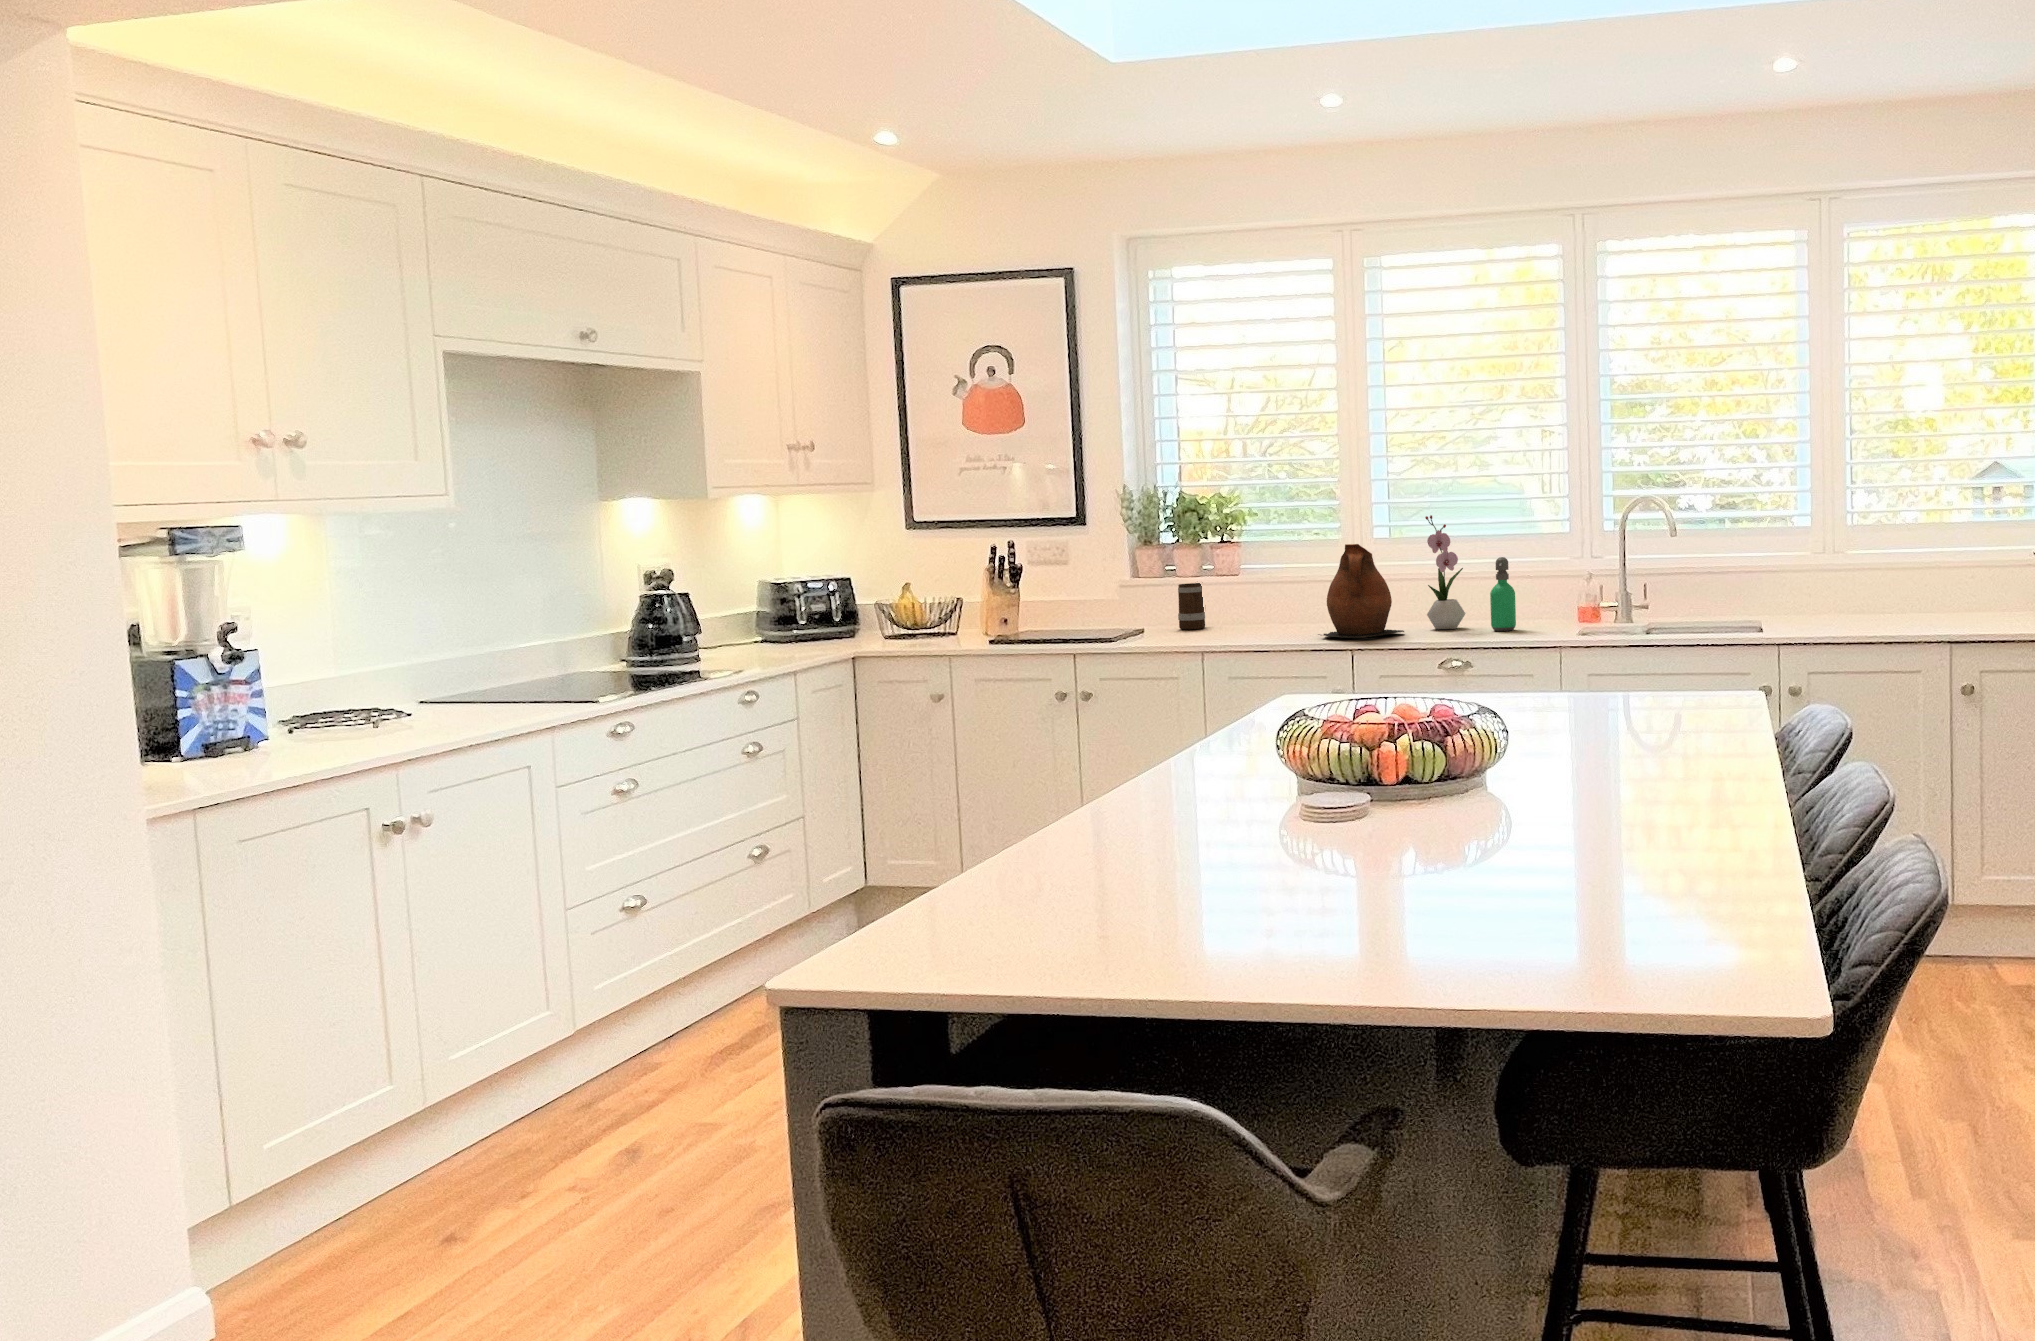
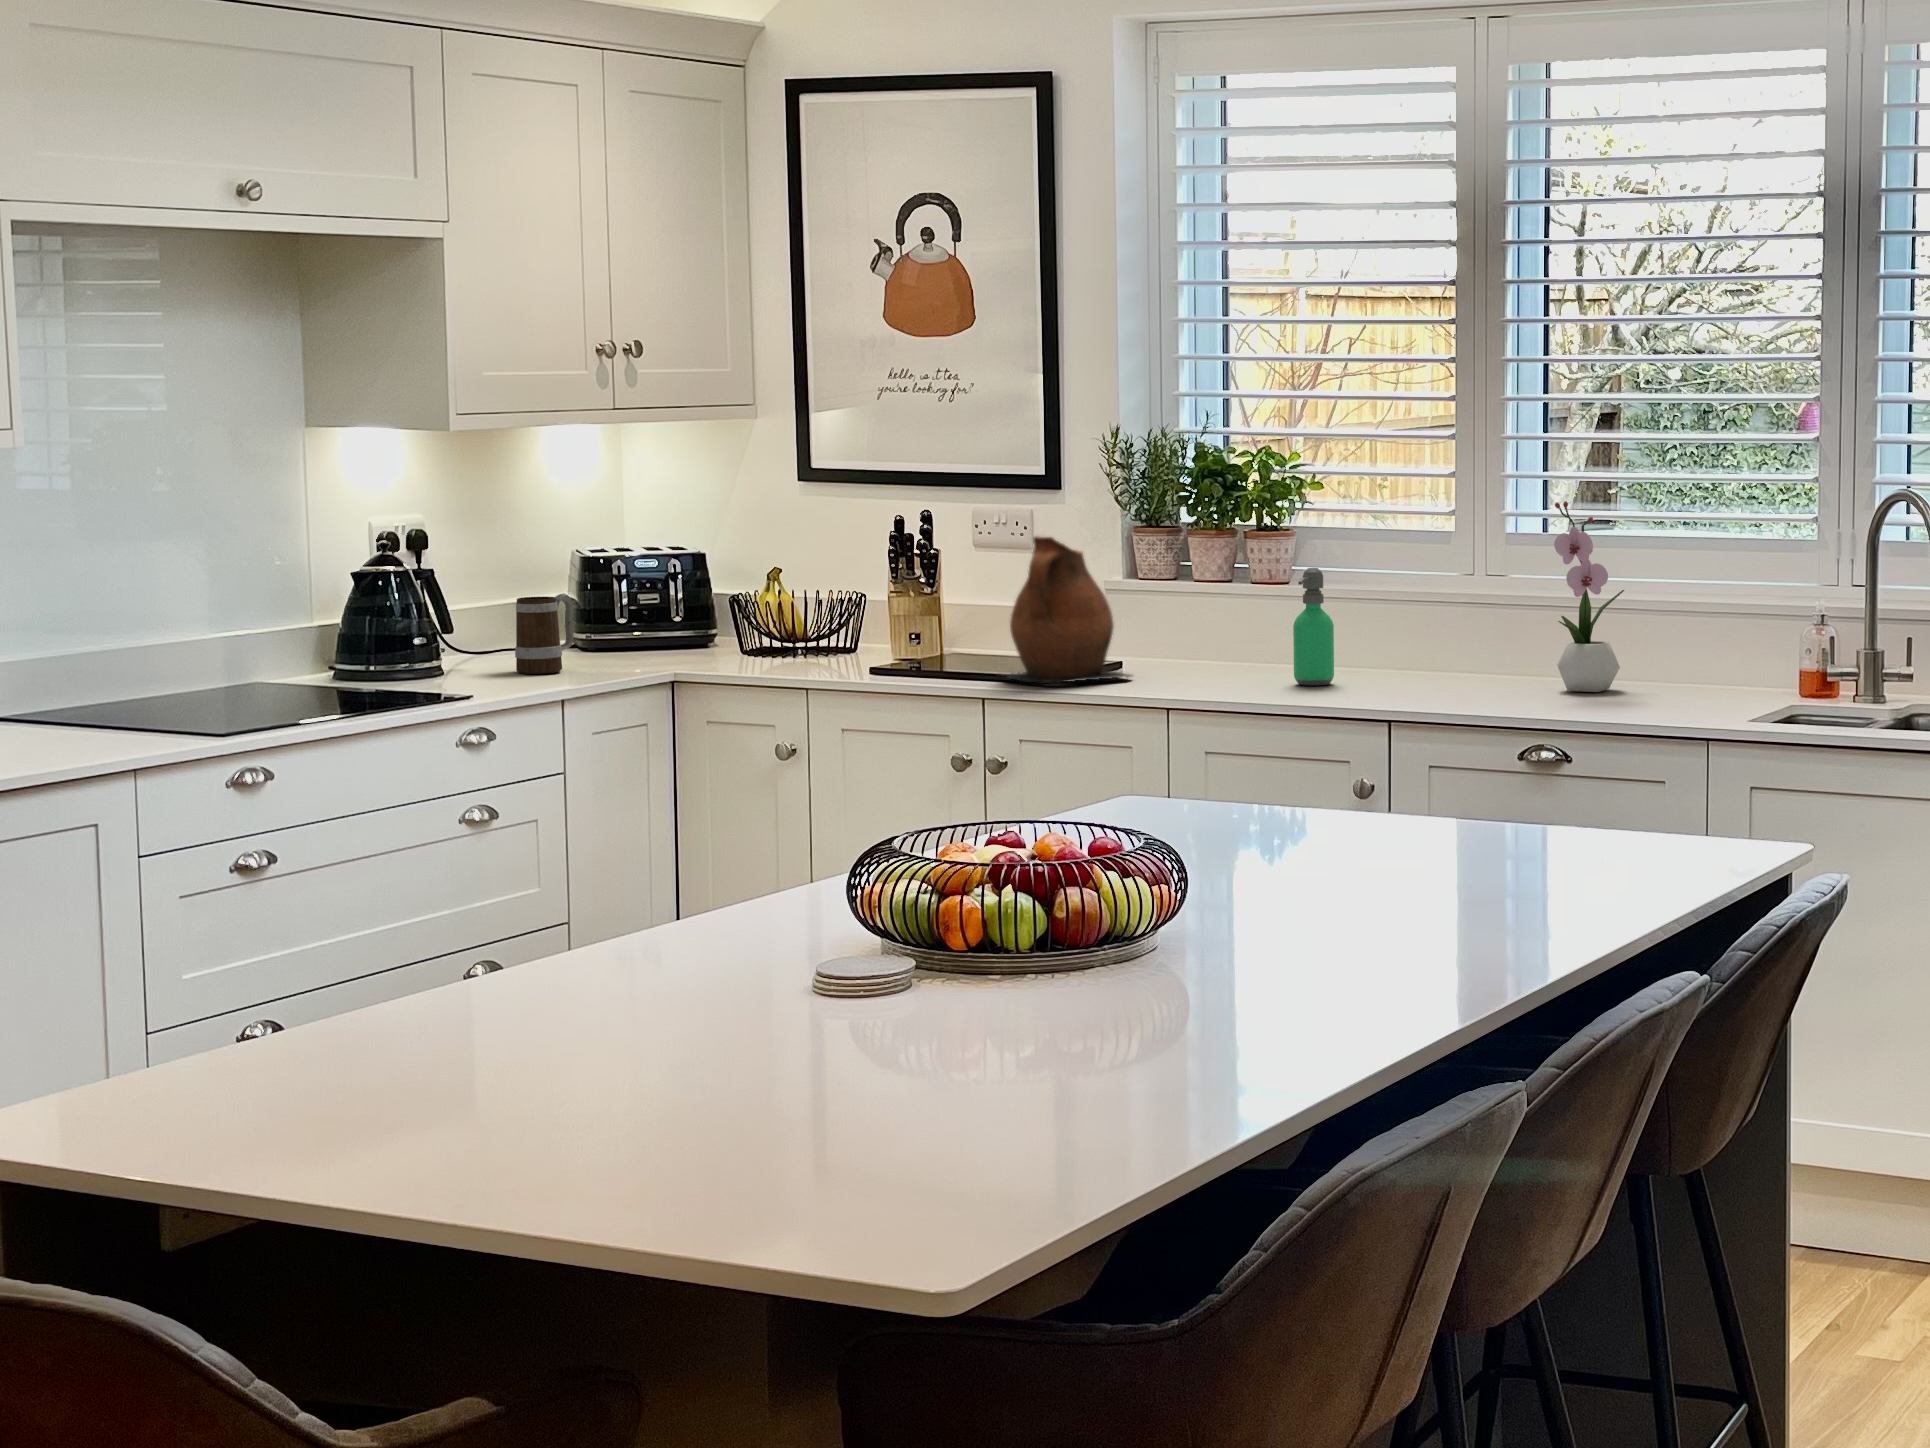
ceramic pitcher: present [1323,544,1404,638] -> present [1002,536,1132,683]
soap dispenser: present [1490,557,1516,631] -> present [1293,568,1334,685]
mug: present [1178,583,1205,629] -> present [515,593,573,674]

